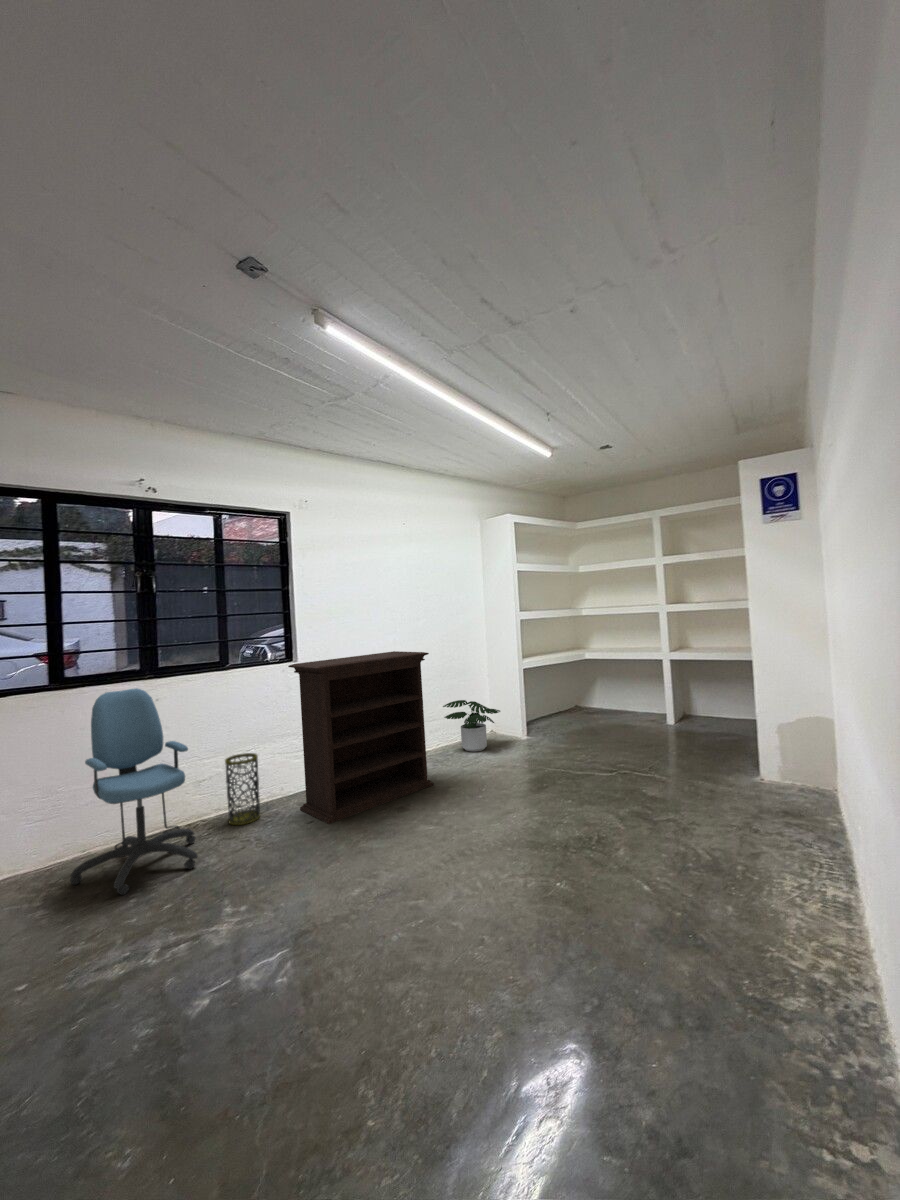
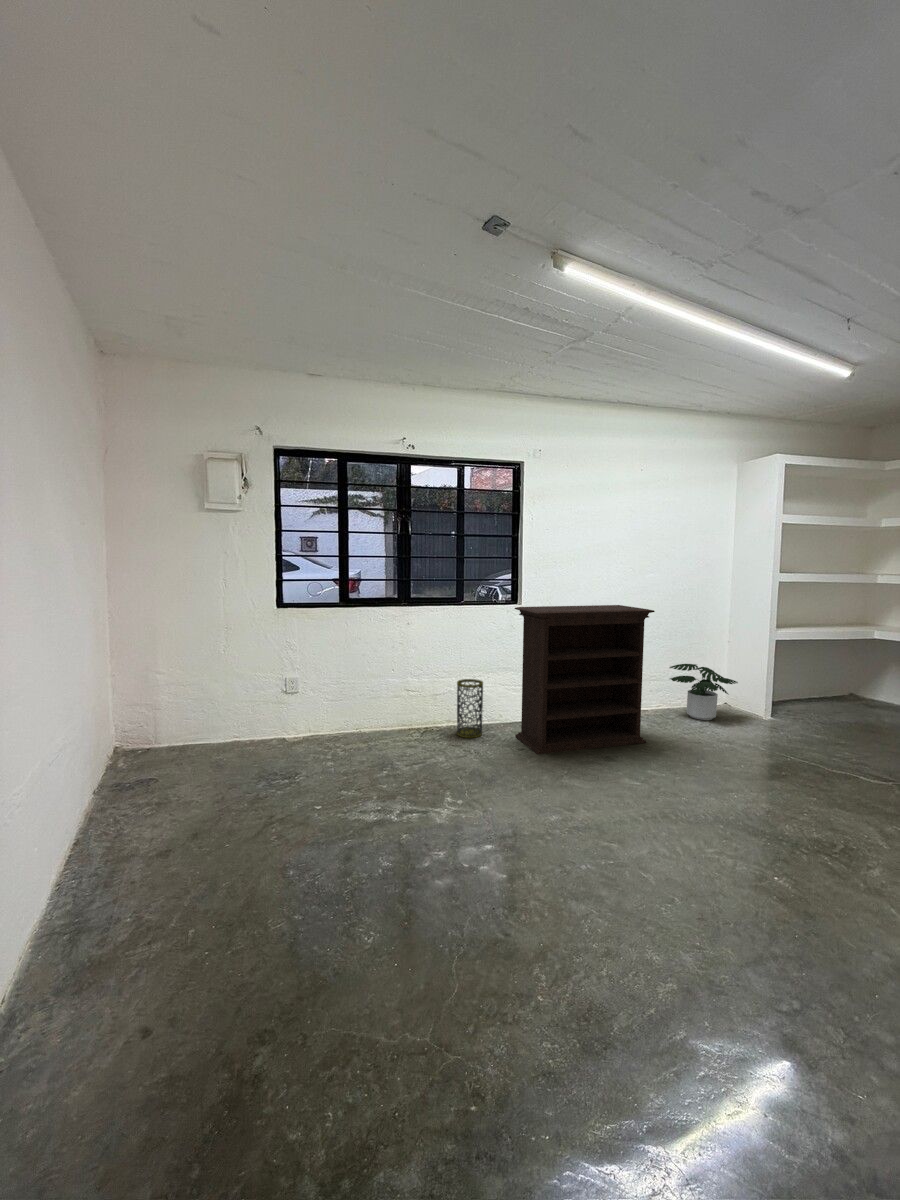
office chair: present [70,688,198,895] -> none [346,613,431,768]

